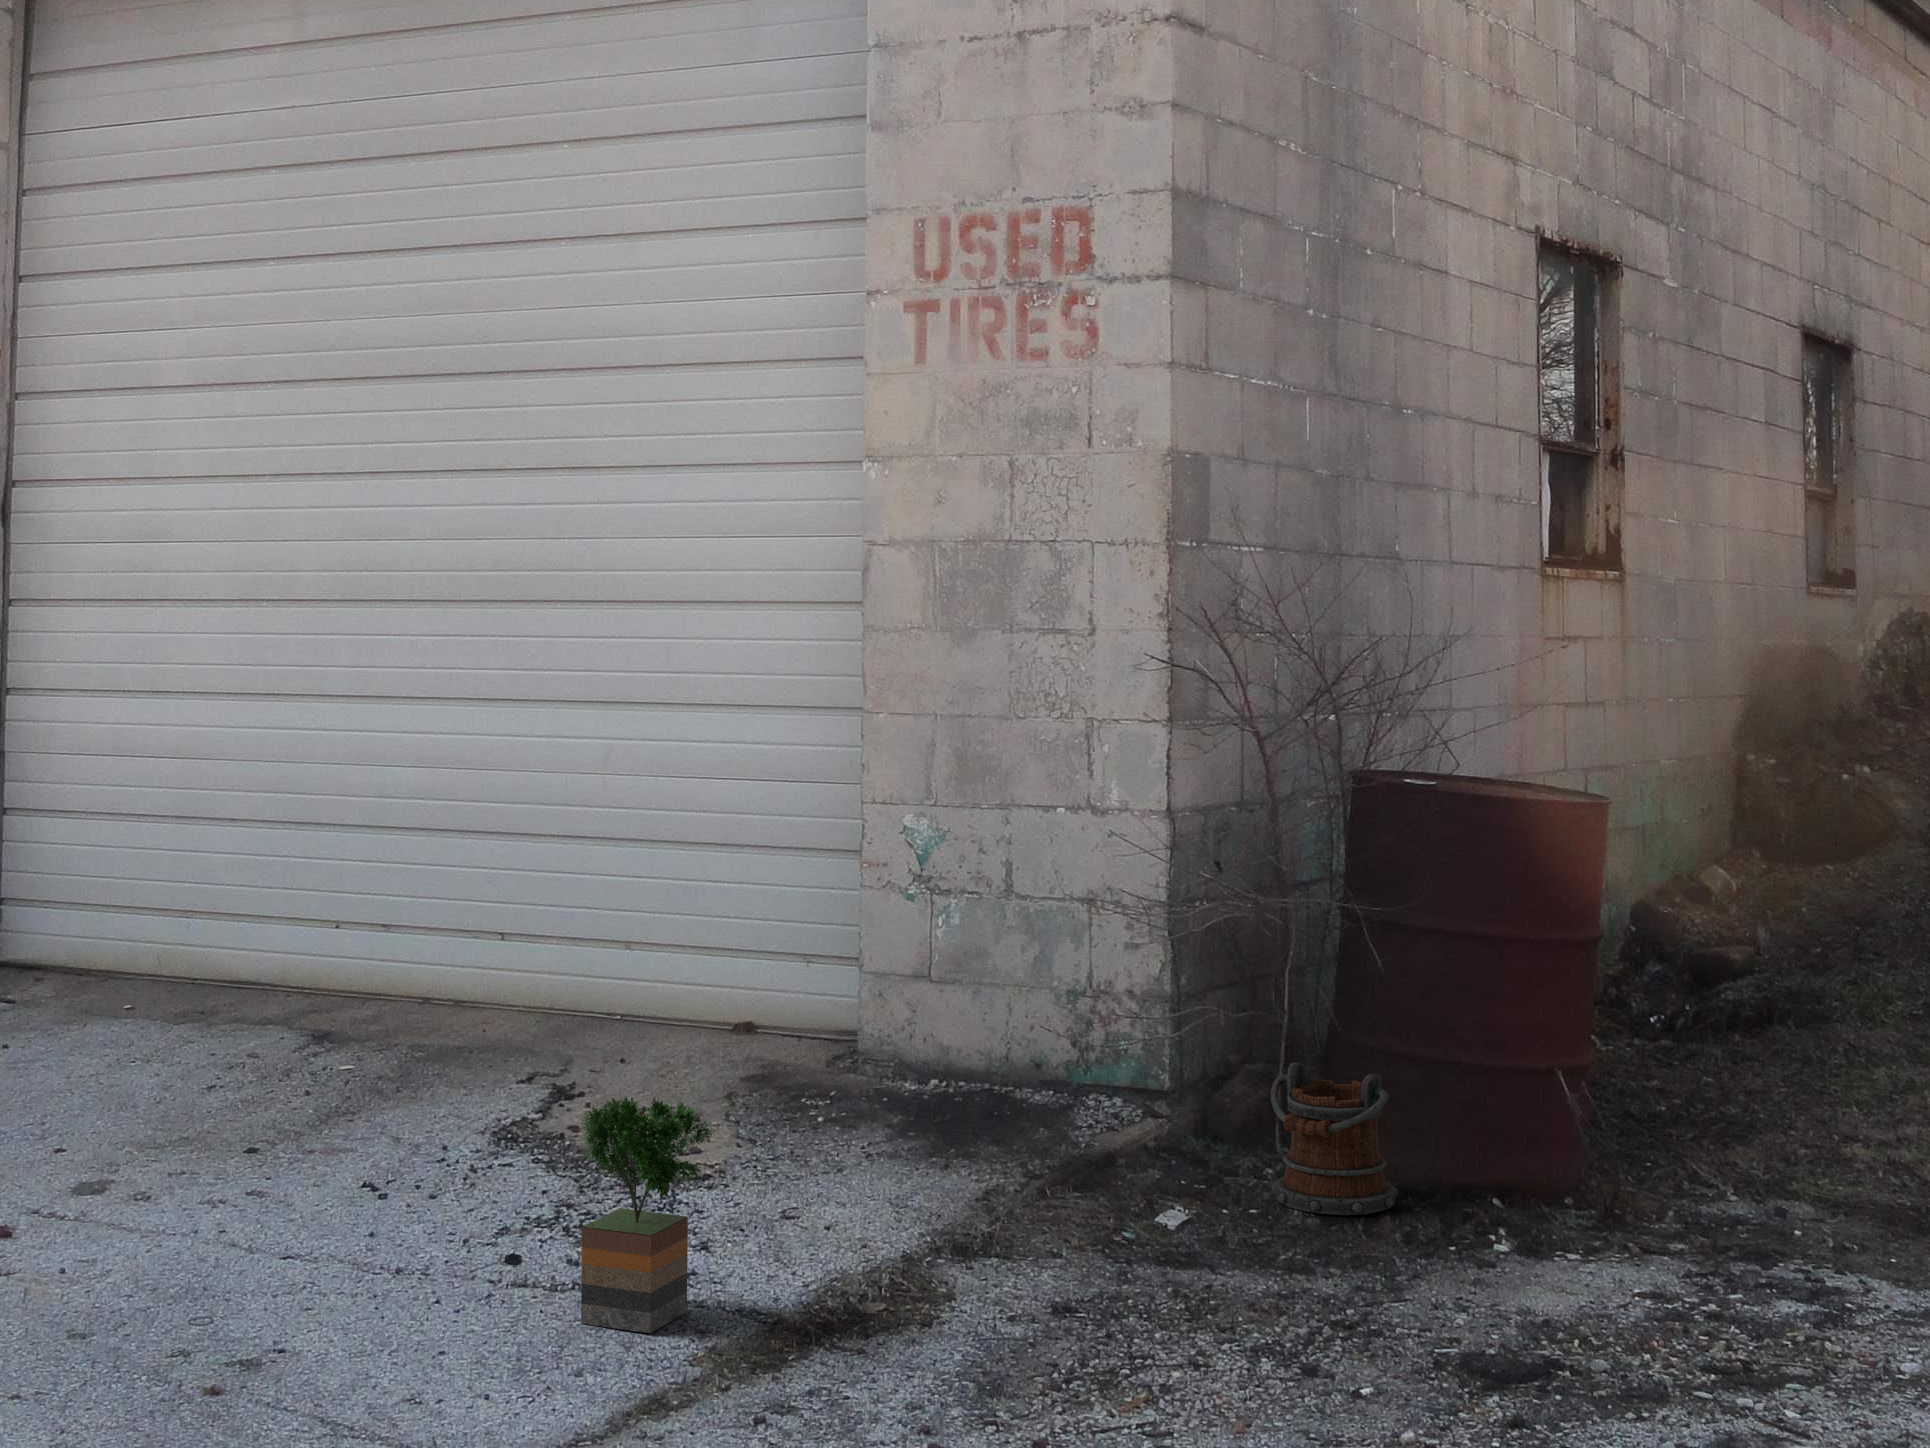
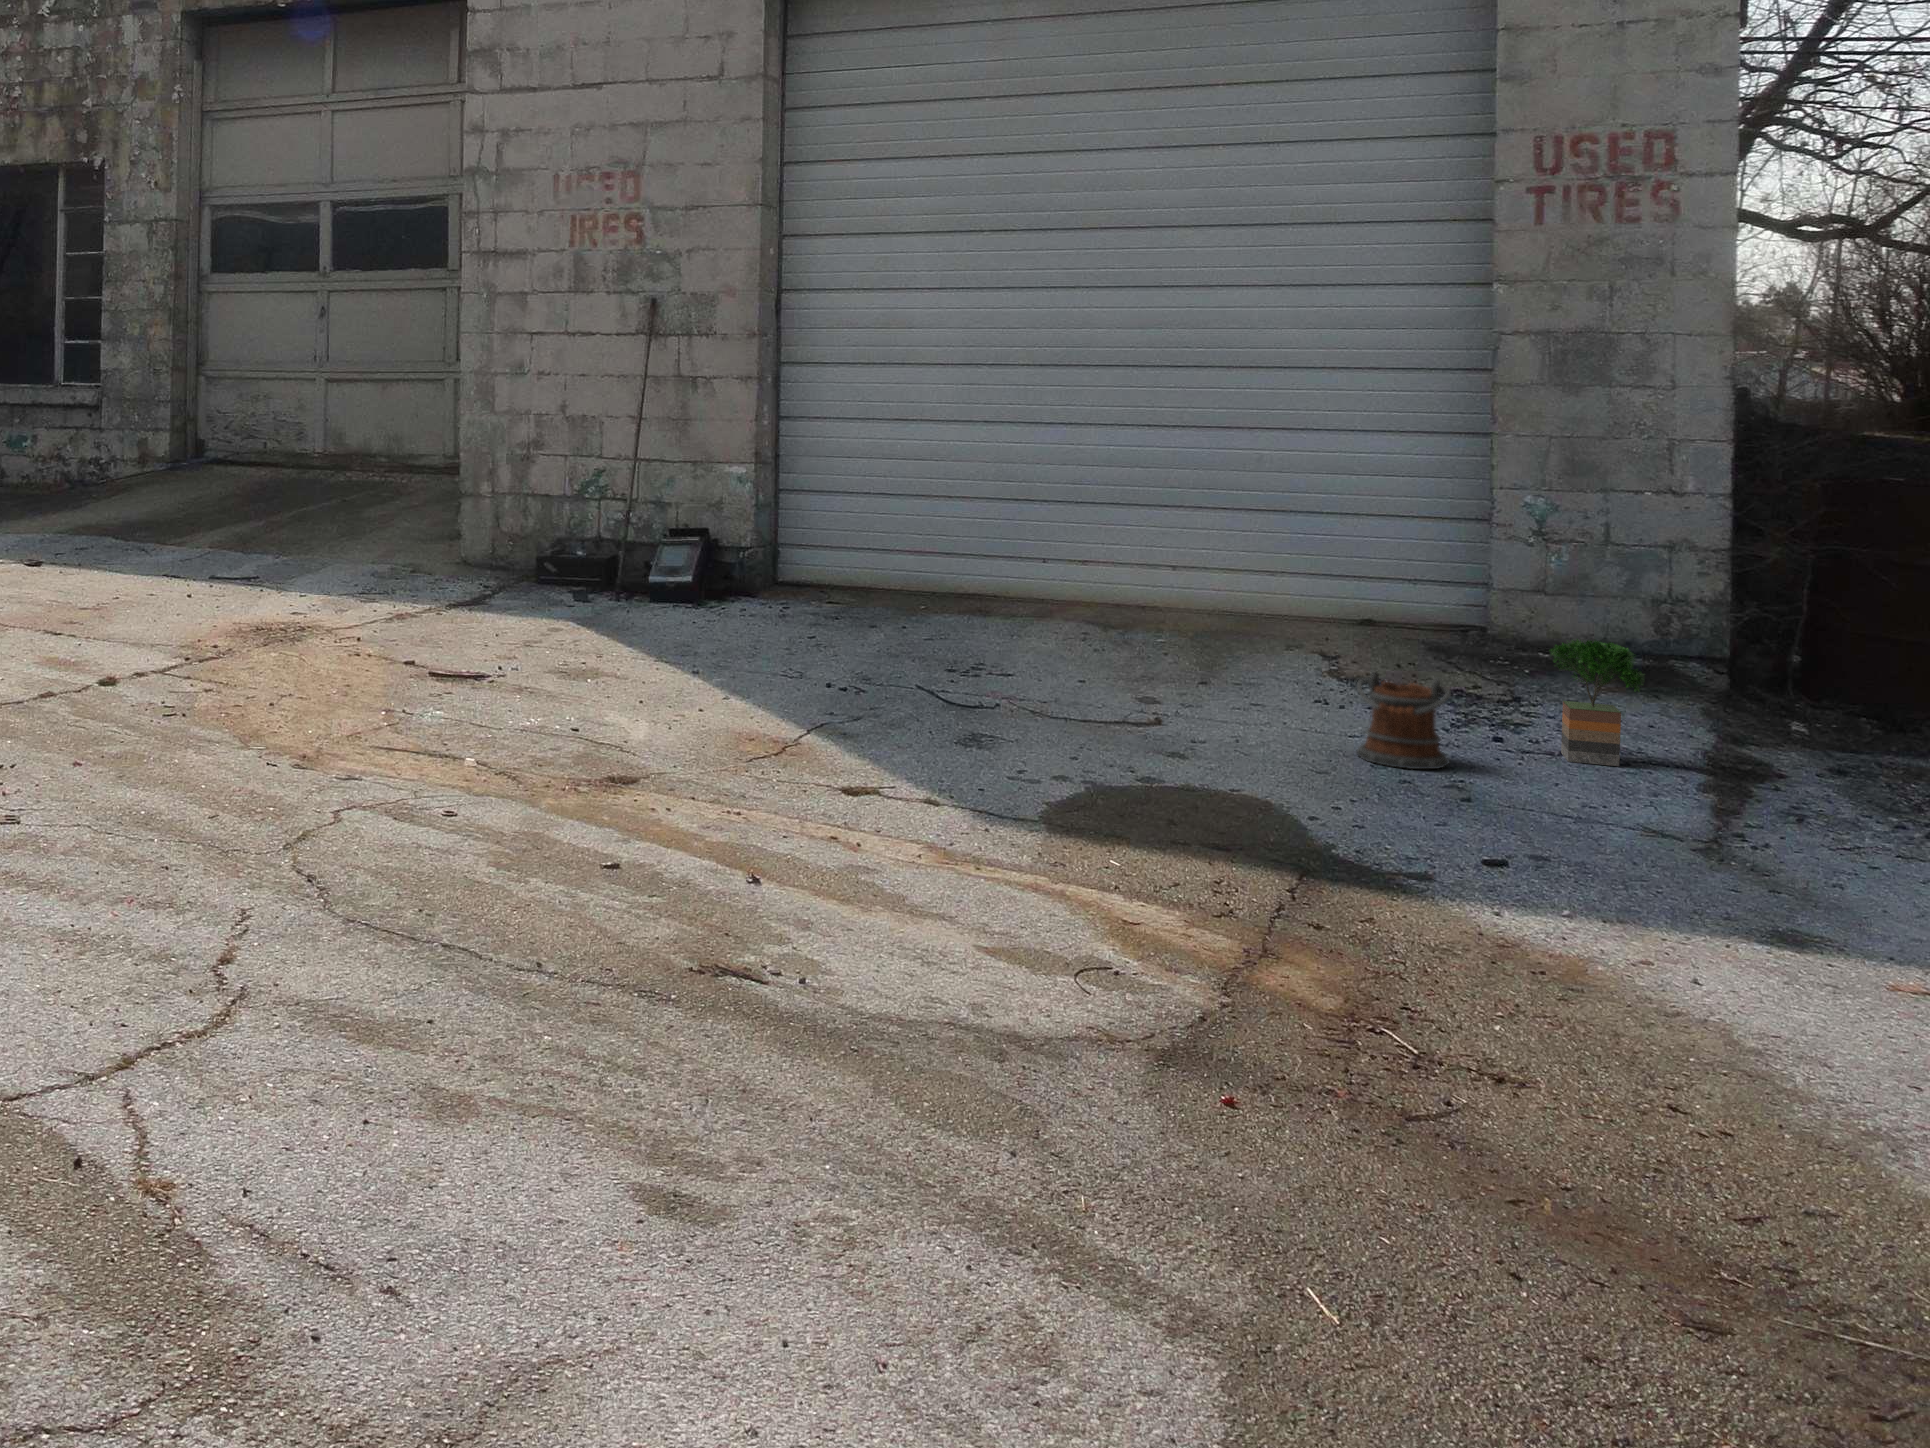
bucket: present [1271,1062,1398,1215] -> present [1356,671,1451,769]

